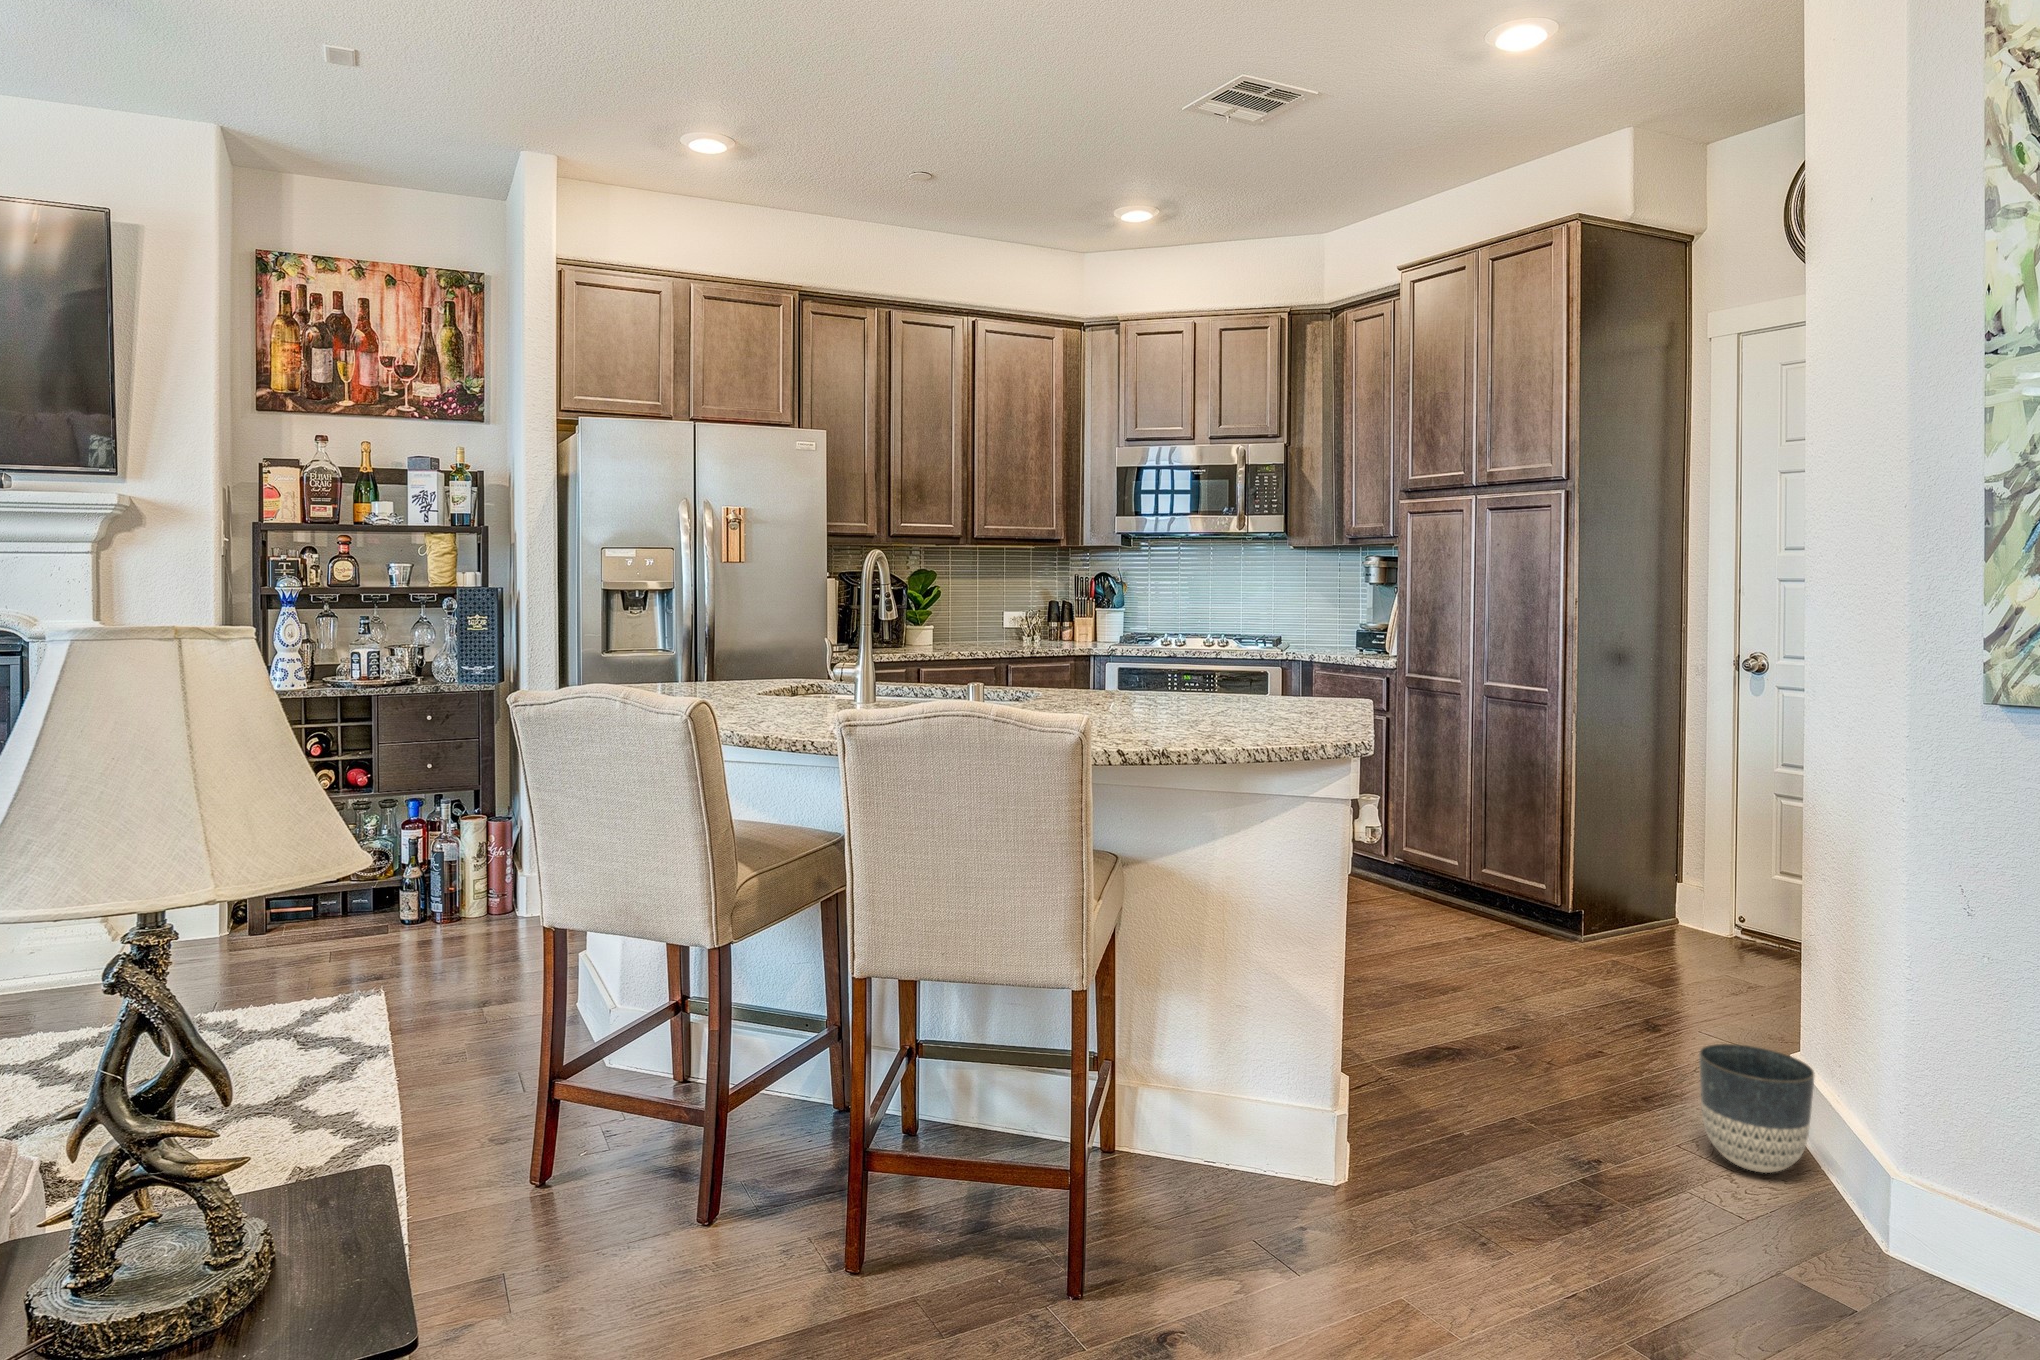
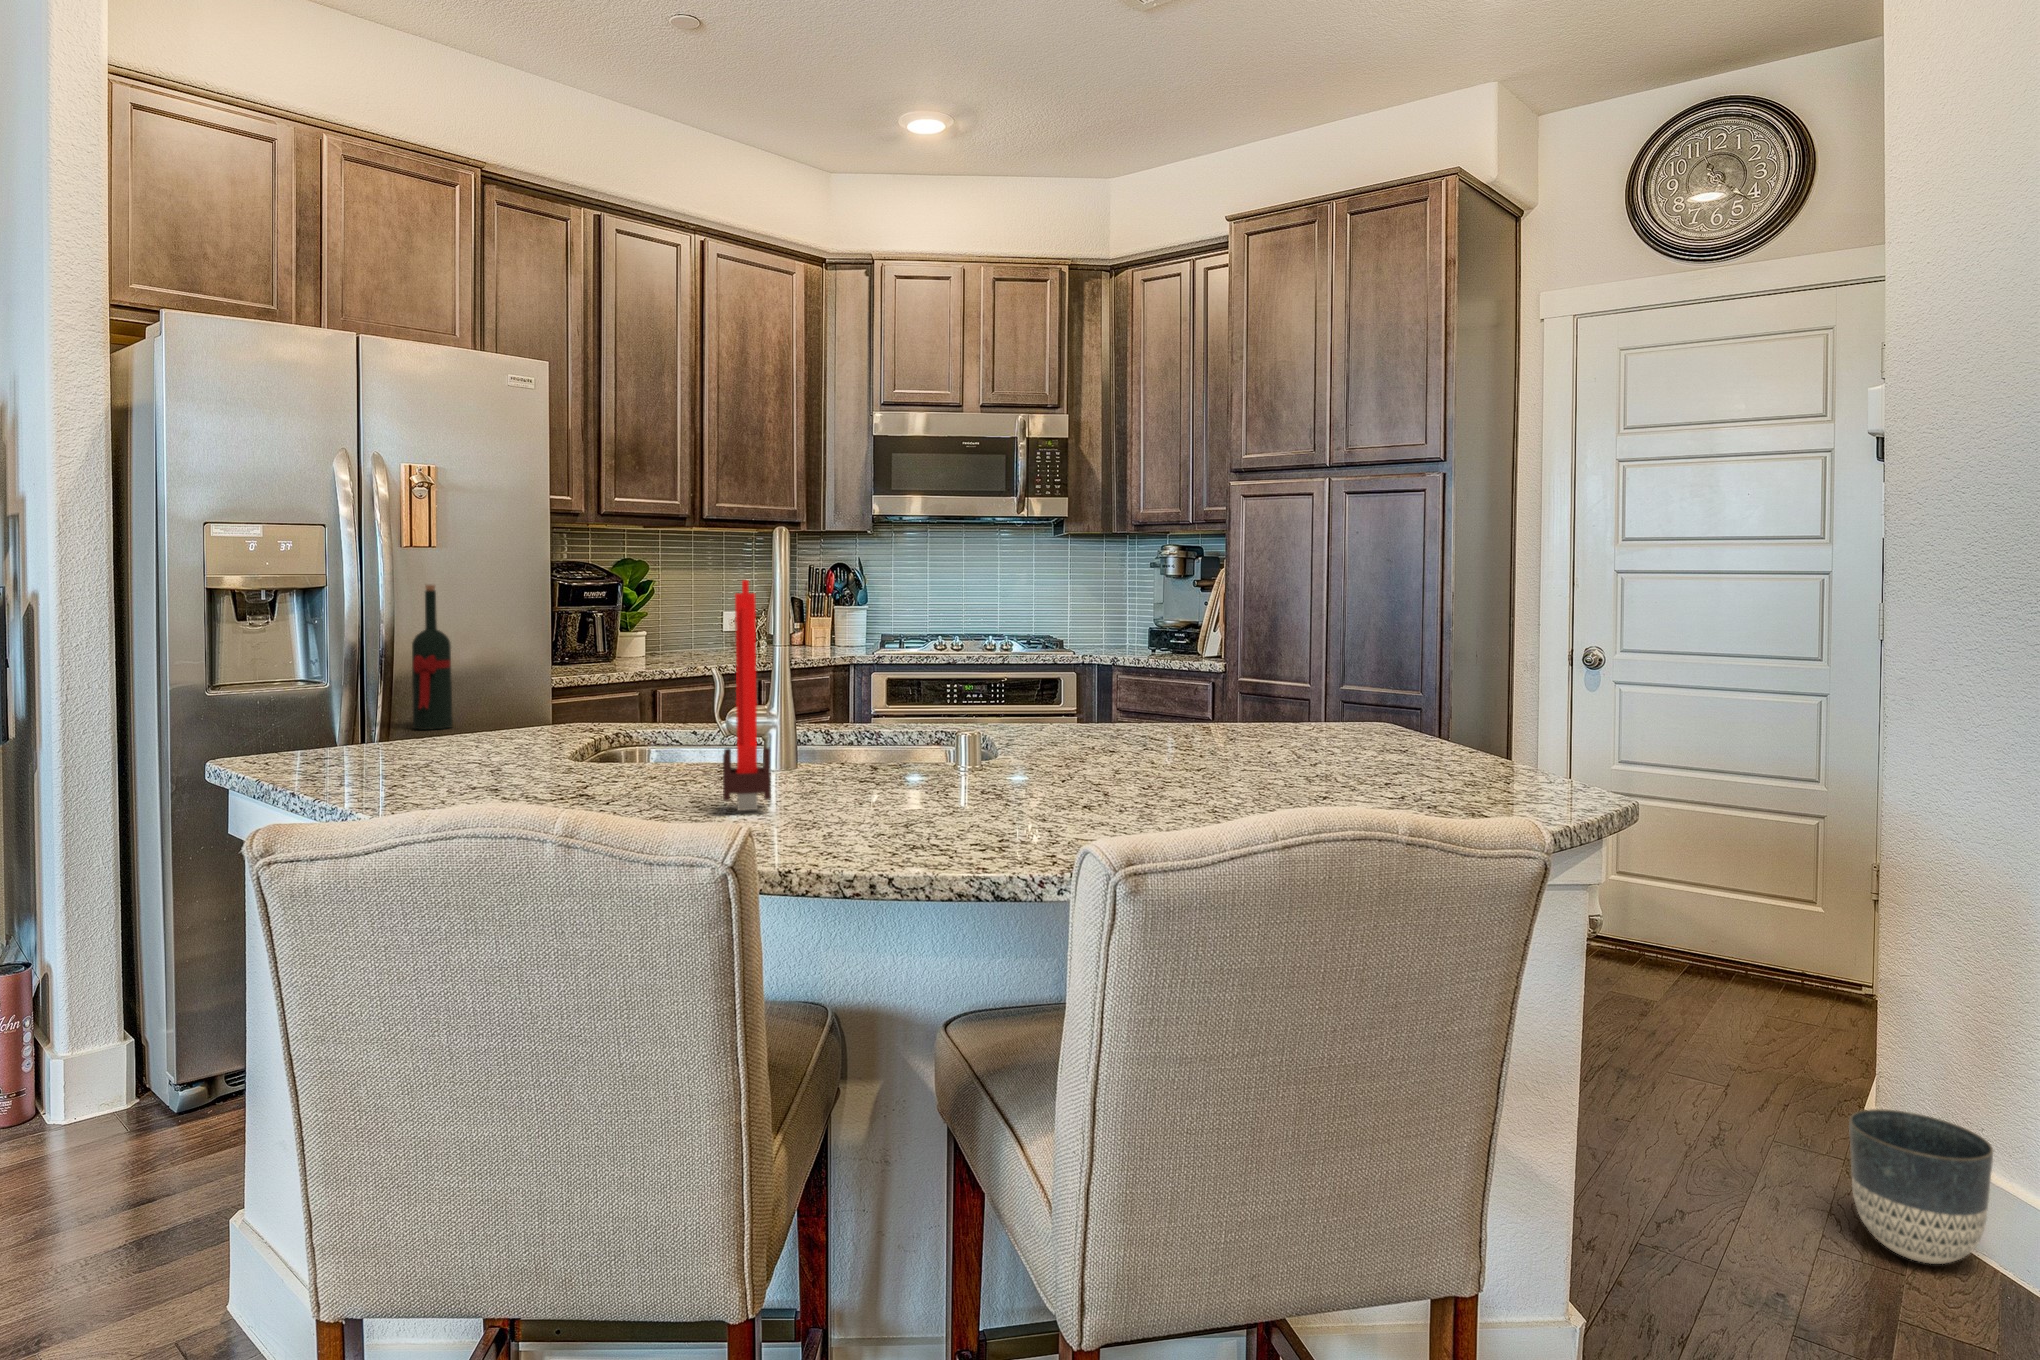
candle: none [756,585,791,718] -> present [723,580,771,811]
wine bottle: none [703,587,728,682] -> present [412,585,453,730]

